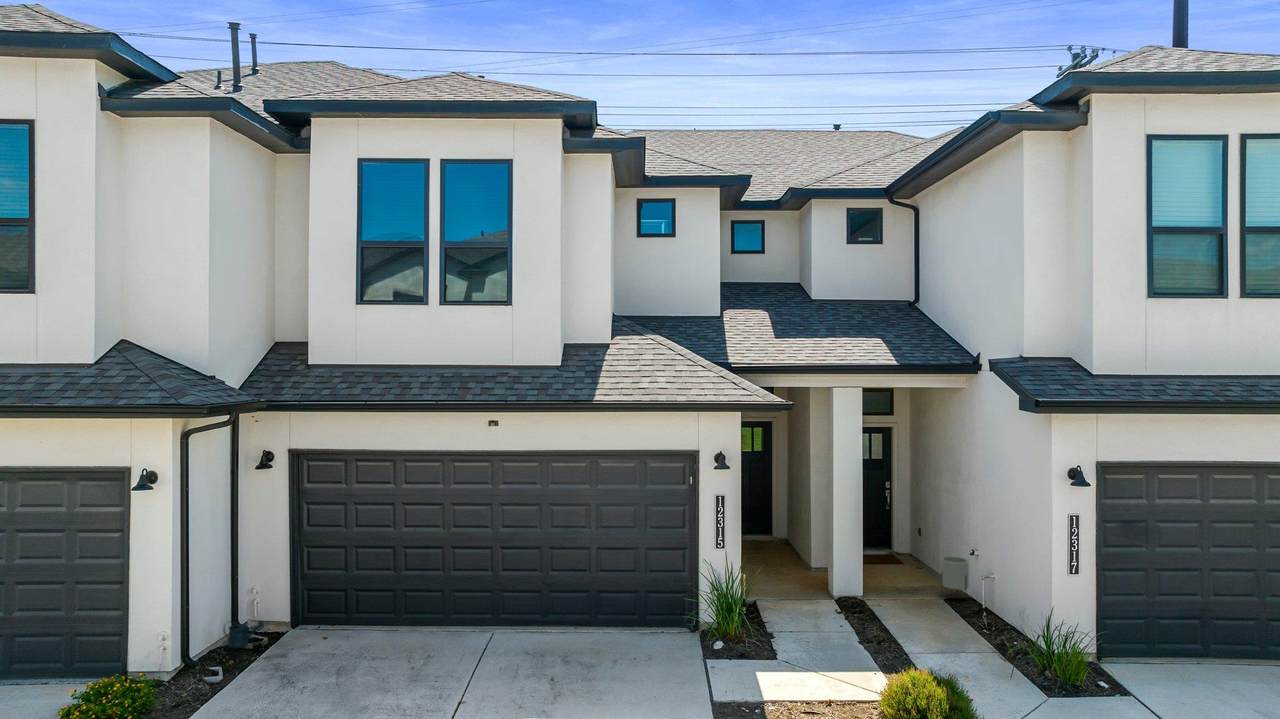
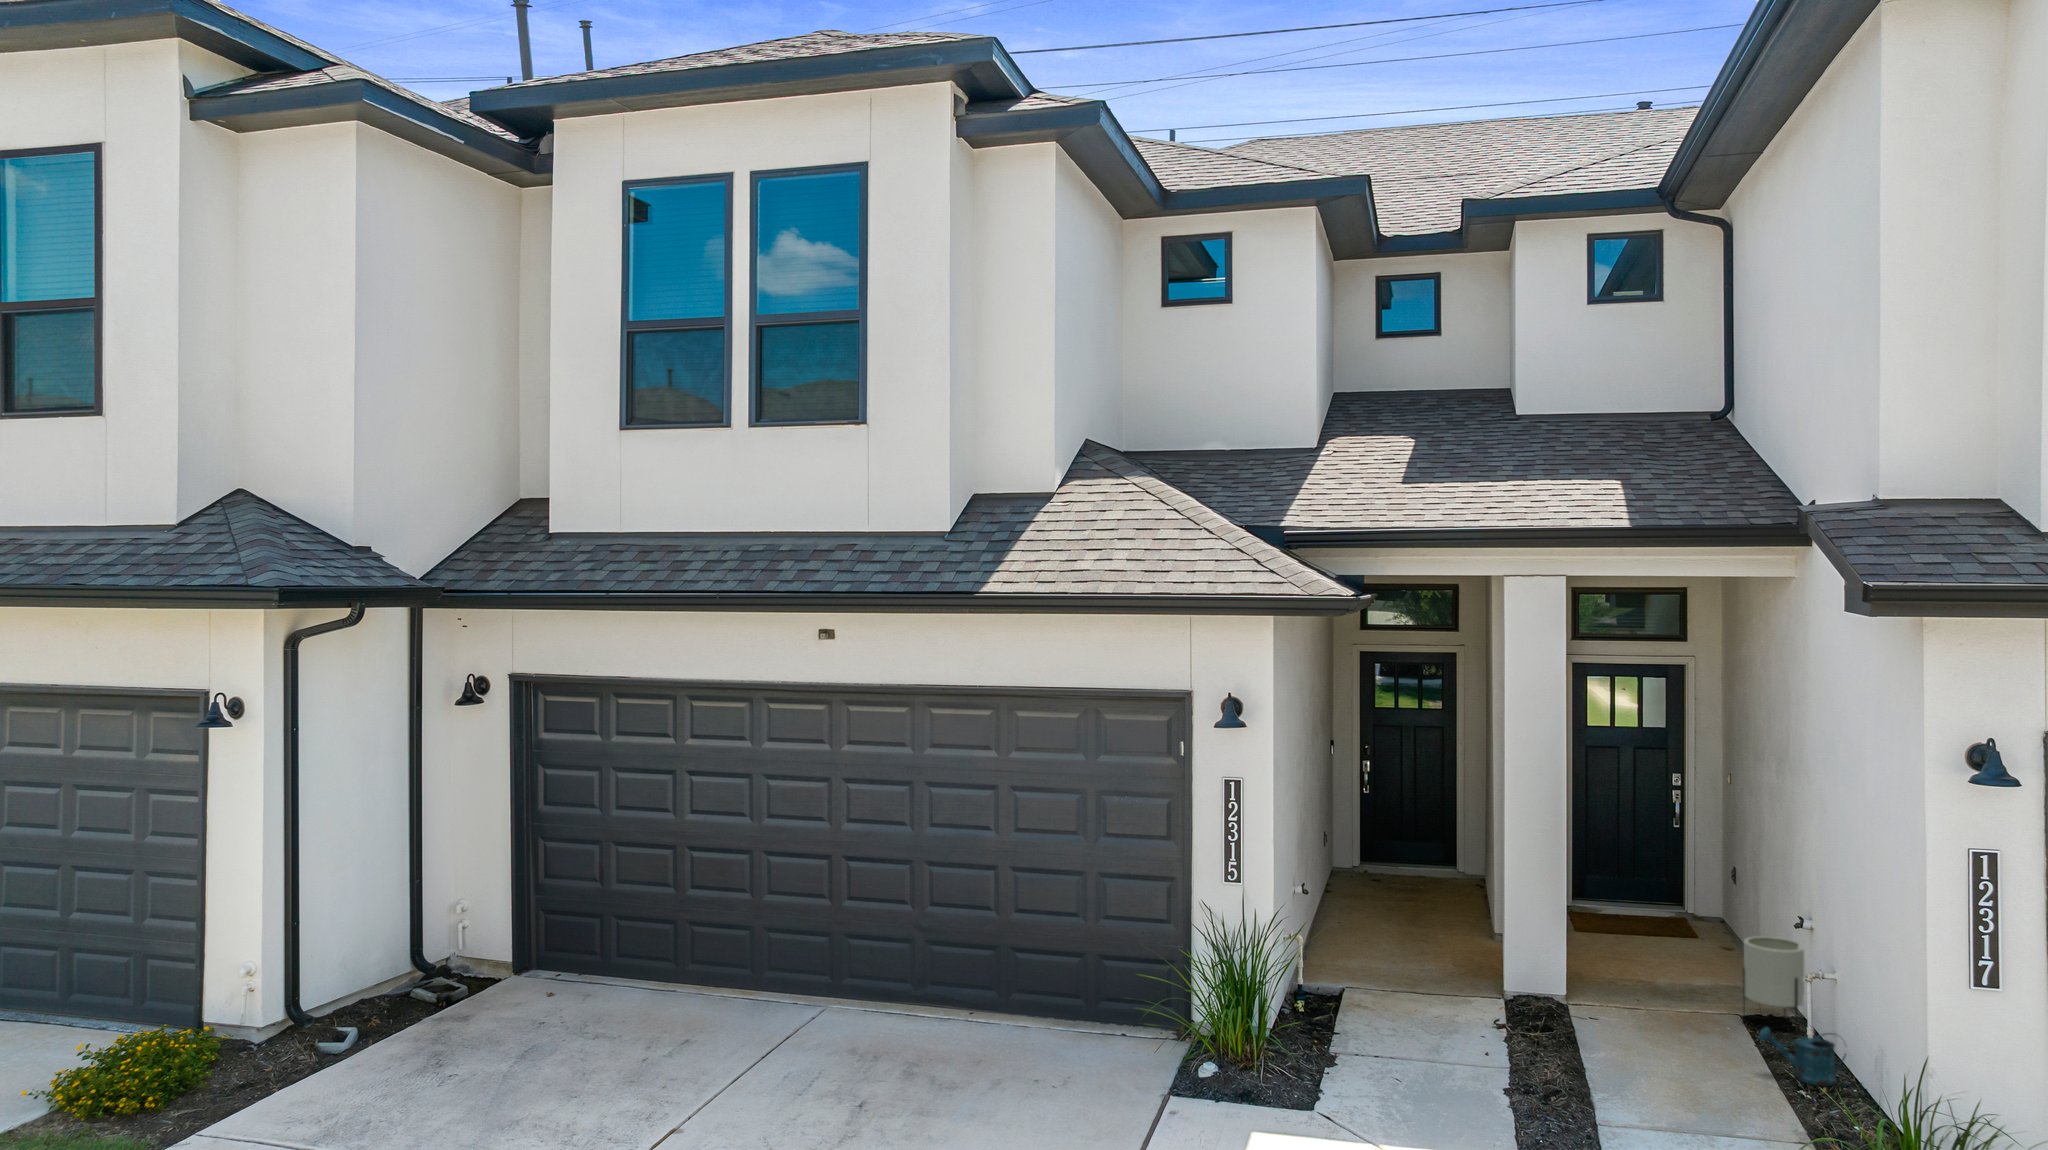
watering can: present [224,621,264,648] -> present [1759,1027,1846,1086]

